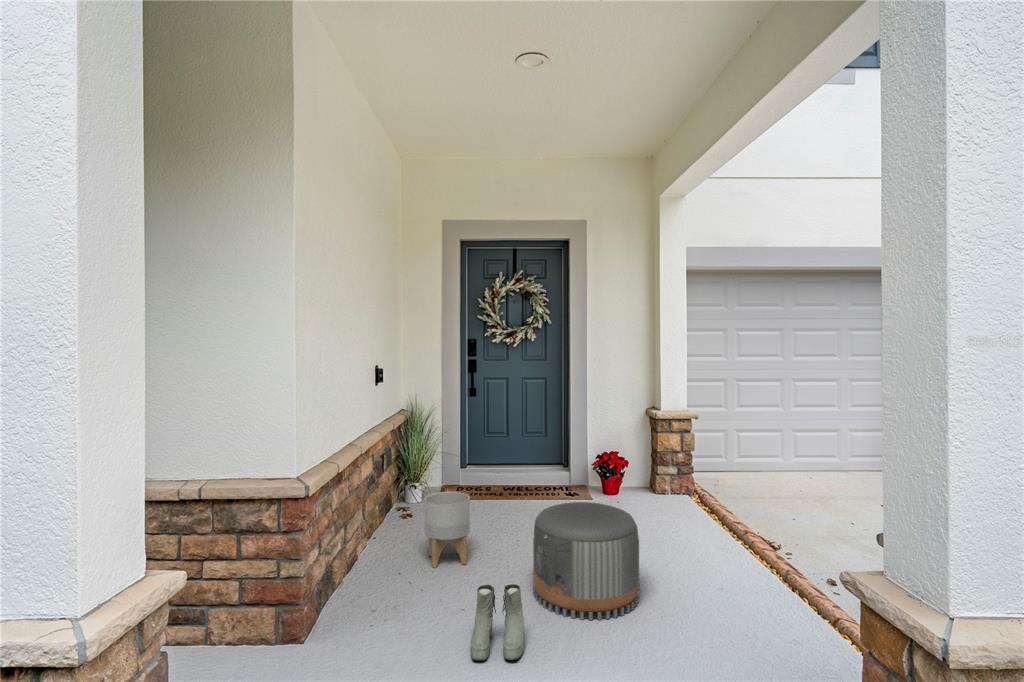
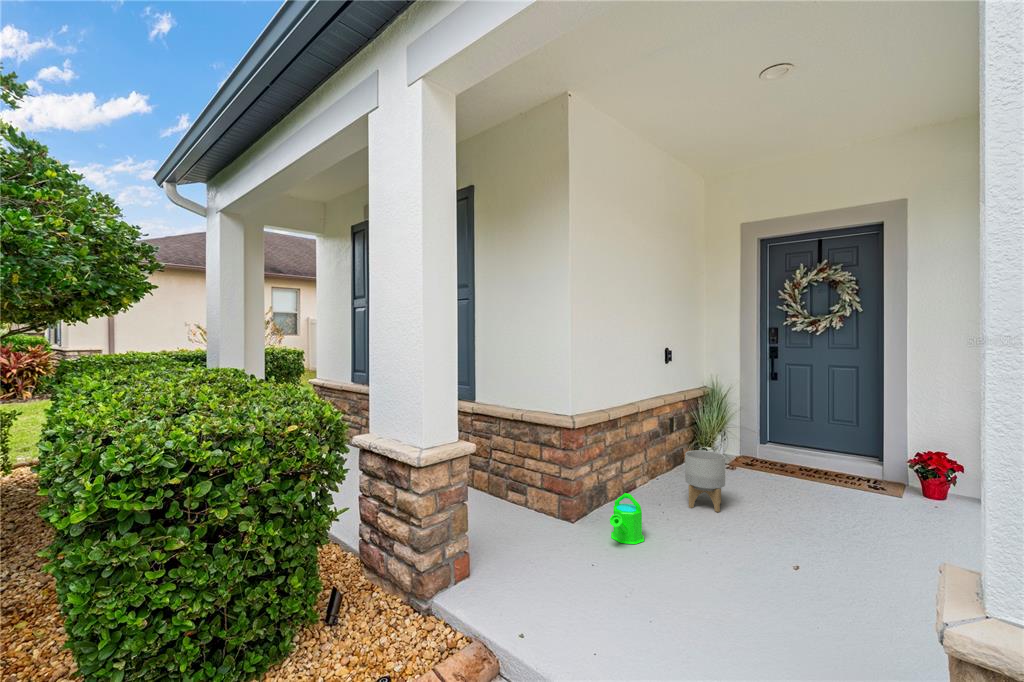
pouf: present [533,502,639,620] -> none [763,476,884,591]
watering can: none [364,575,413,648] -> present [610,493,644,544]
boots: present [471,584,524,661] -> none [675,519,730,582]

